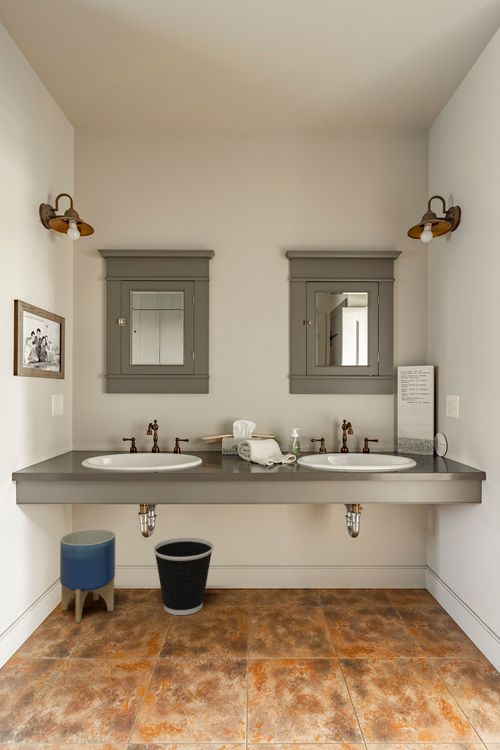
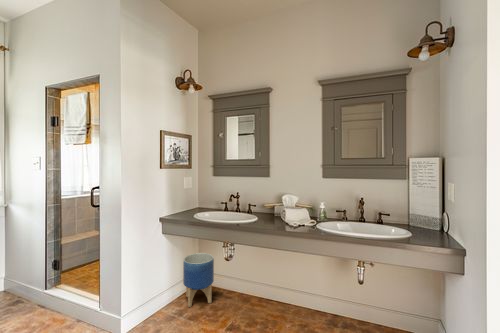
wastebasket: present [154,538,213,615] -> none [232,265,269,316]

